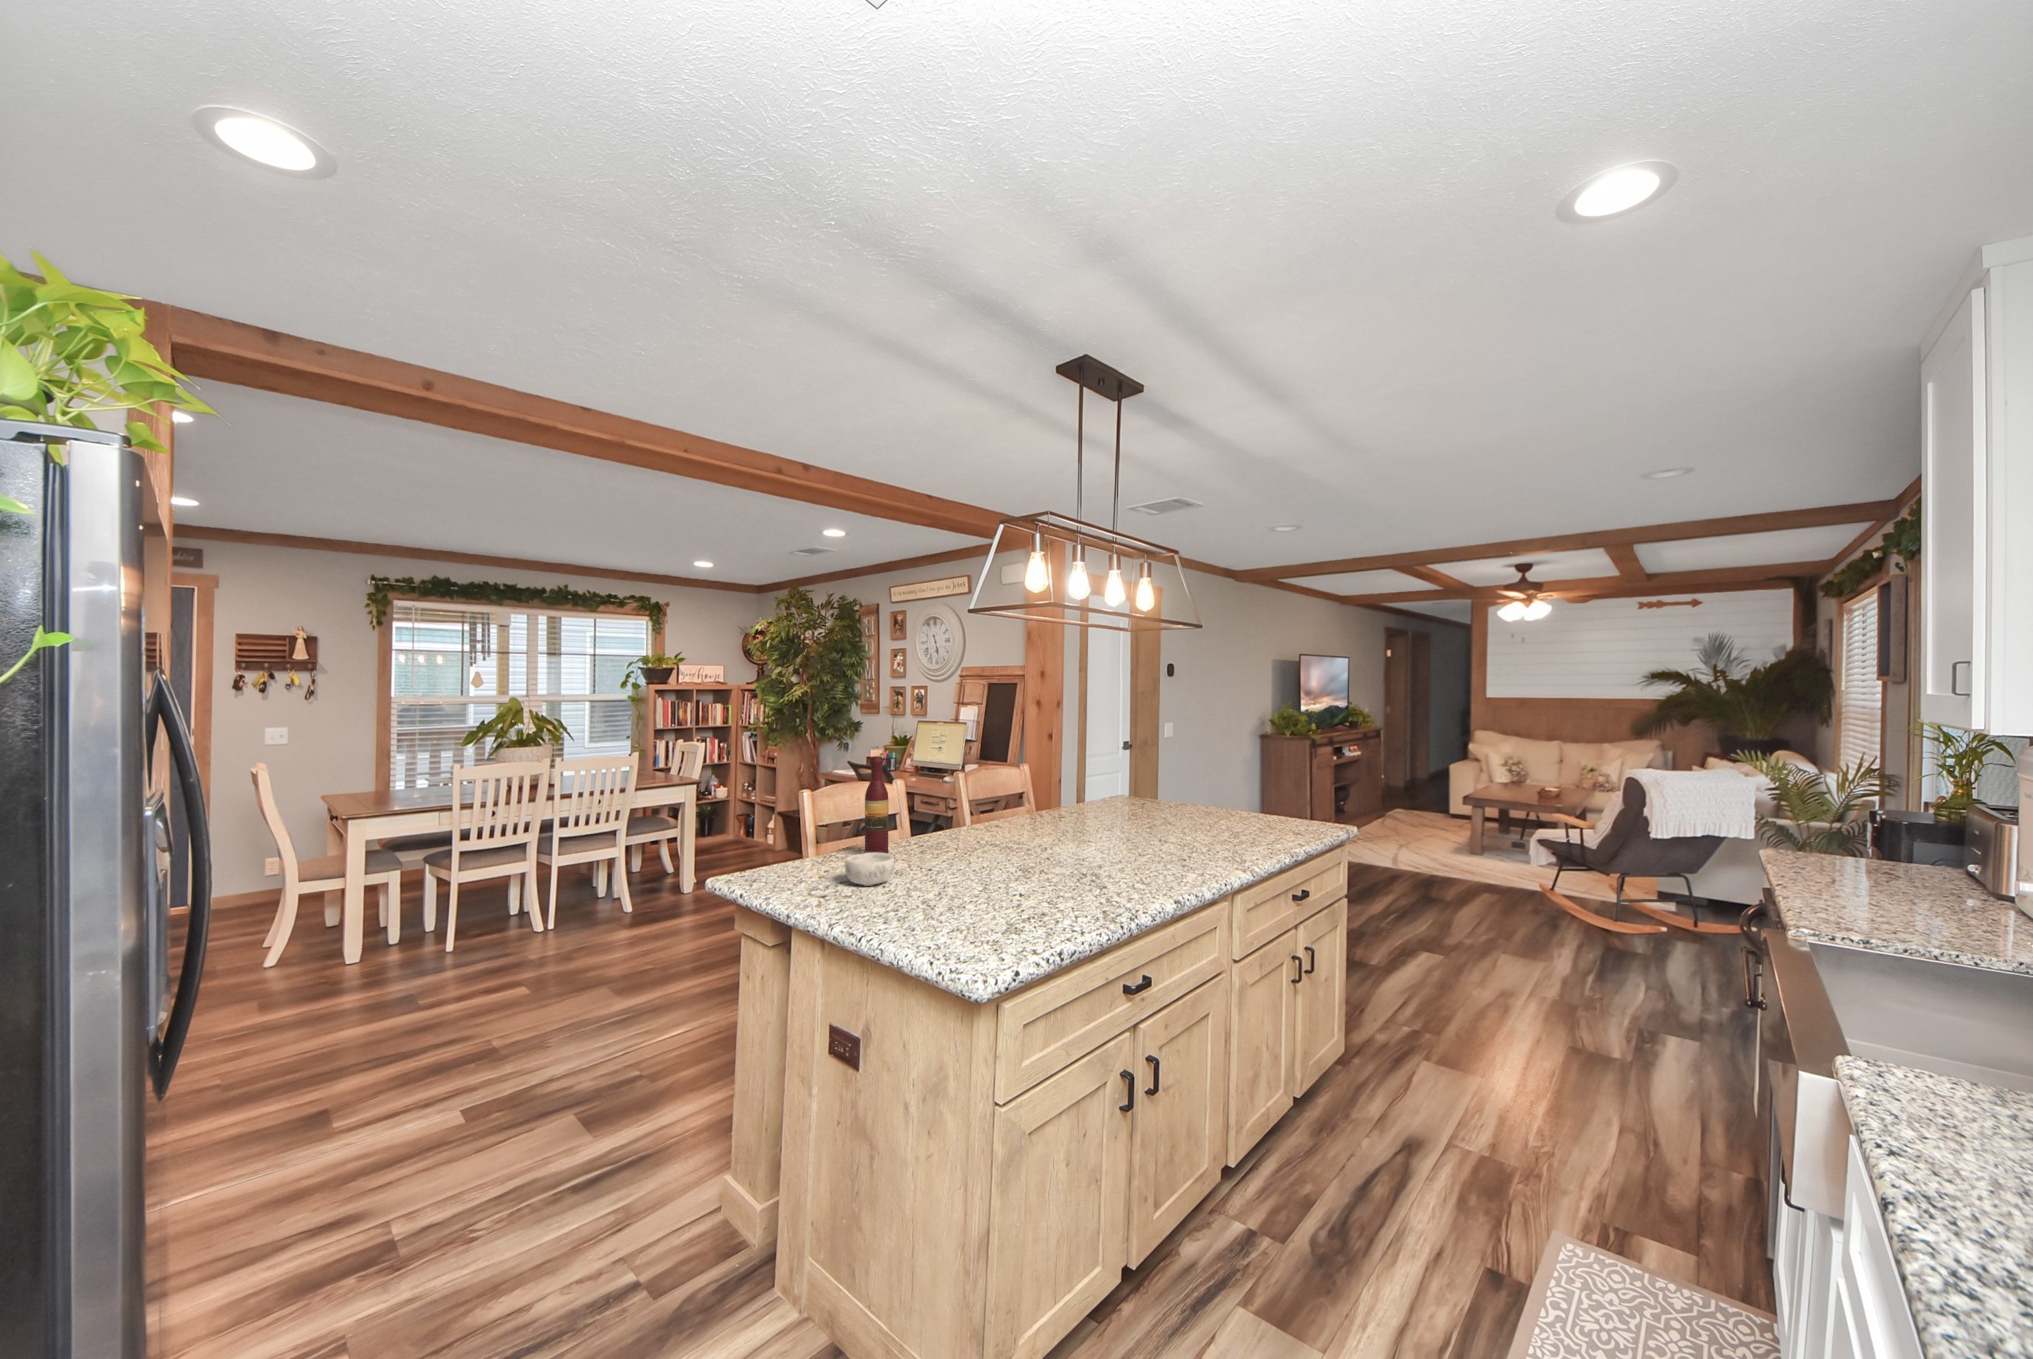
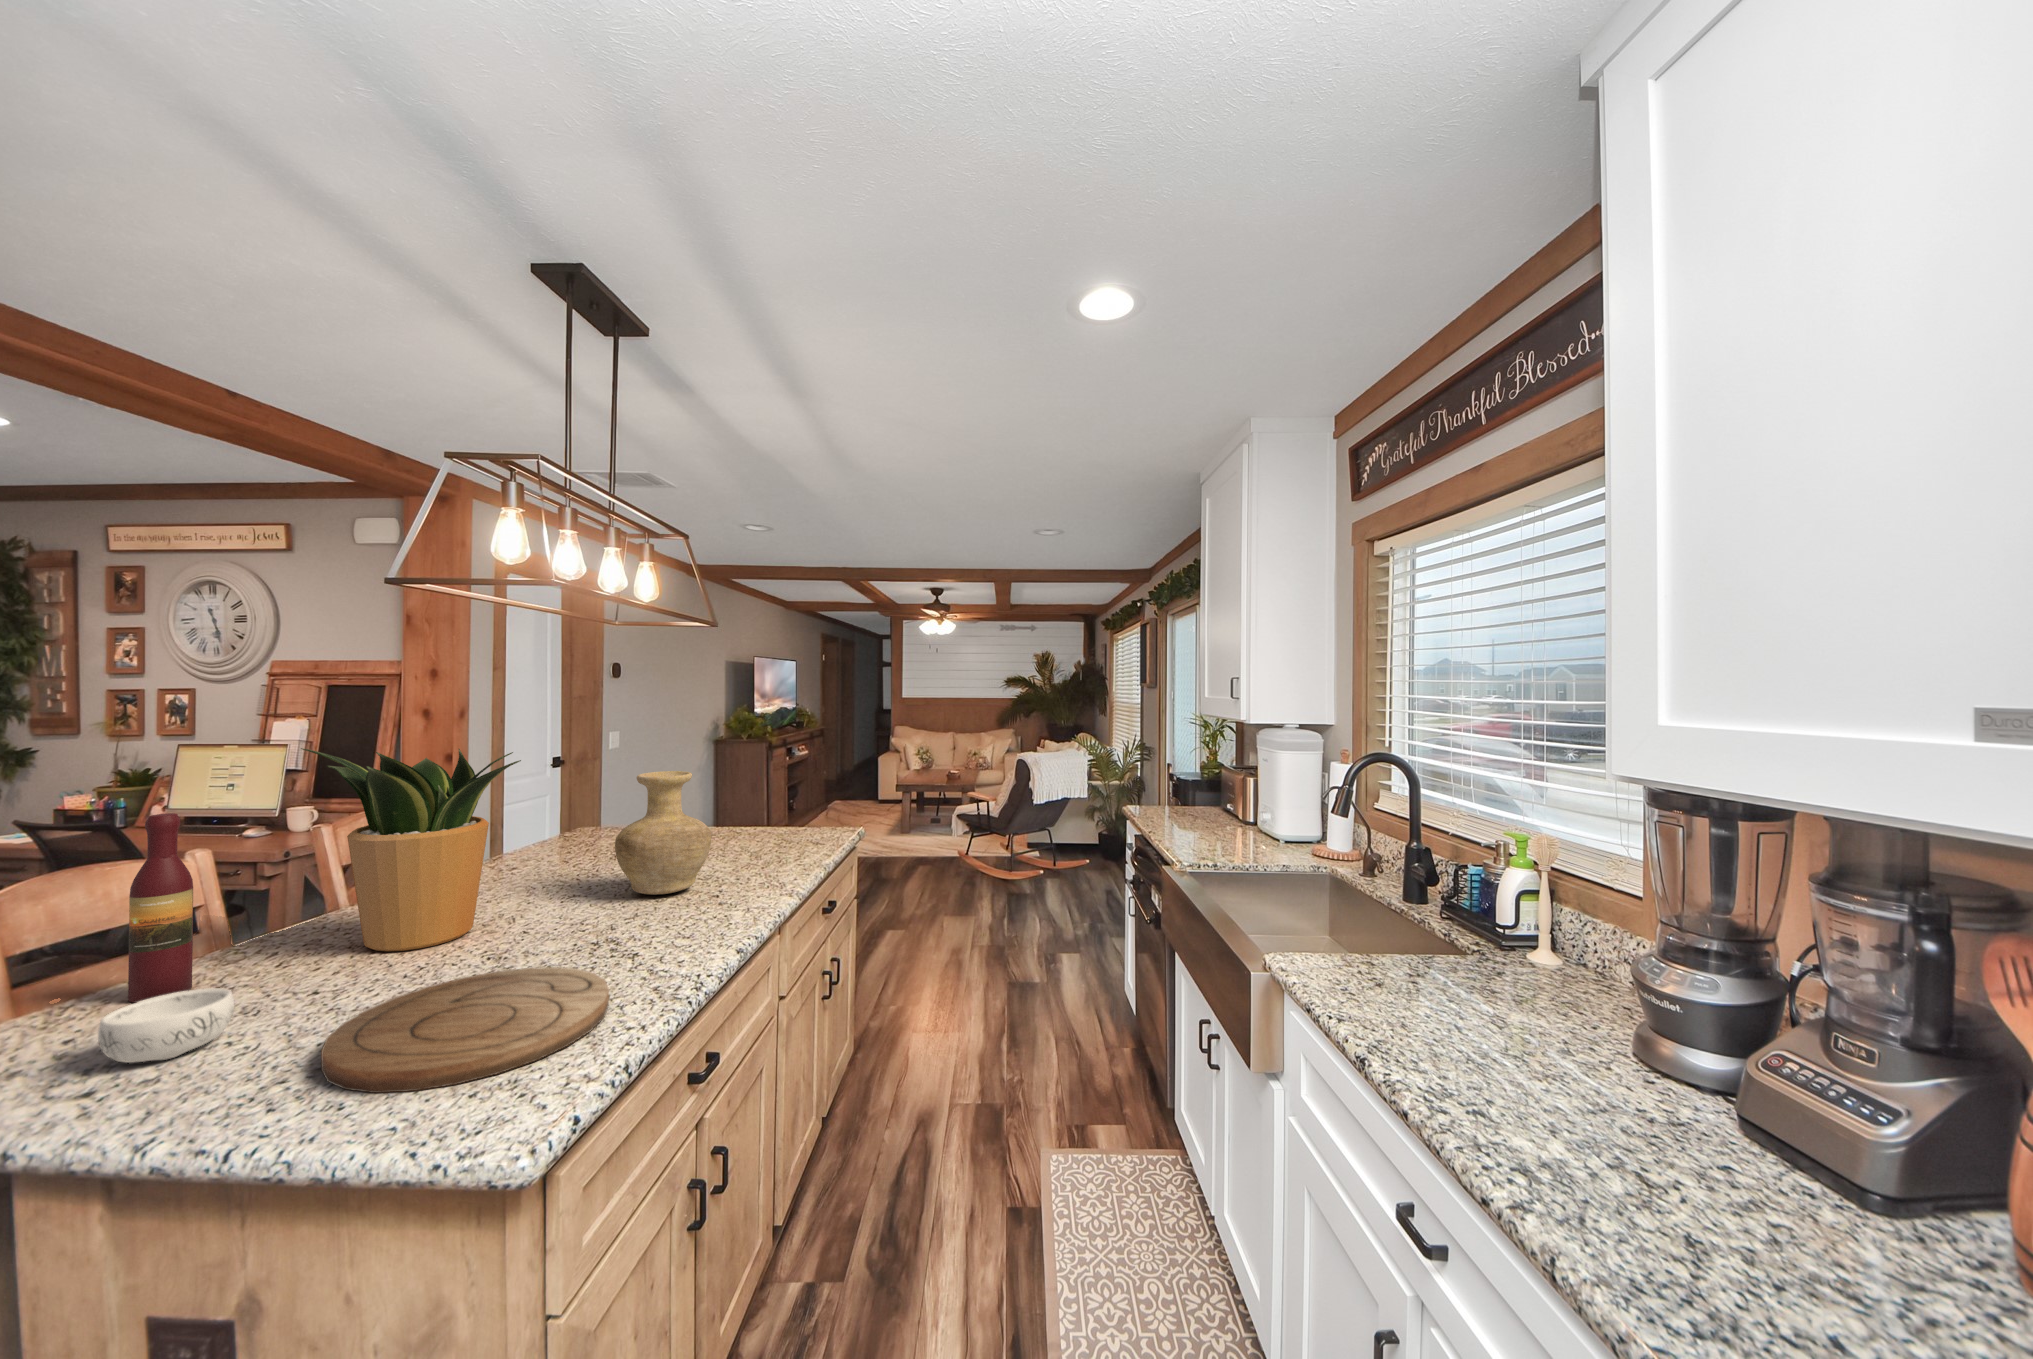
potted plant: none [934,723,1040,858] -> present [301,748,521,952]
vase: none [1110,755,1182,852] -> present [615,771,711,895]
cutting board: none [919,877,1068,935] -> present [321,967,609,1093]

